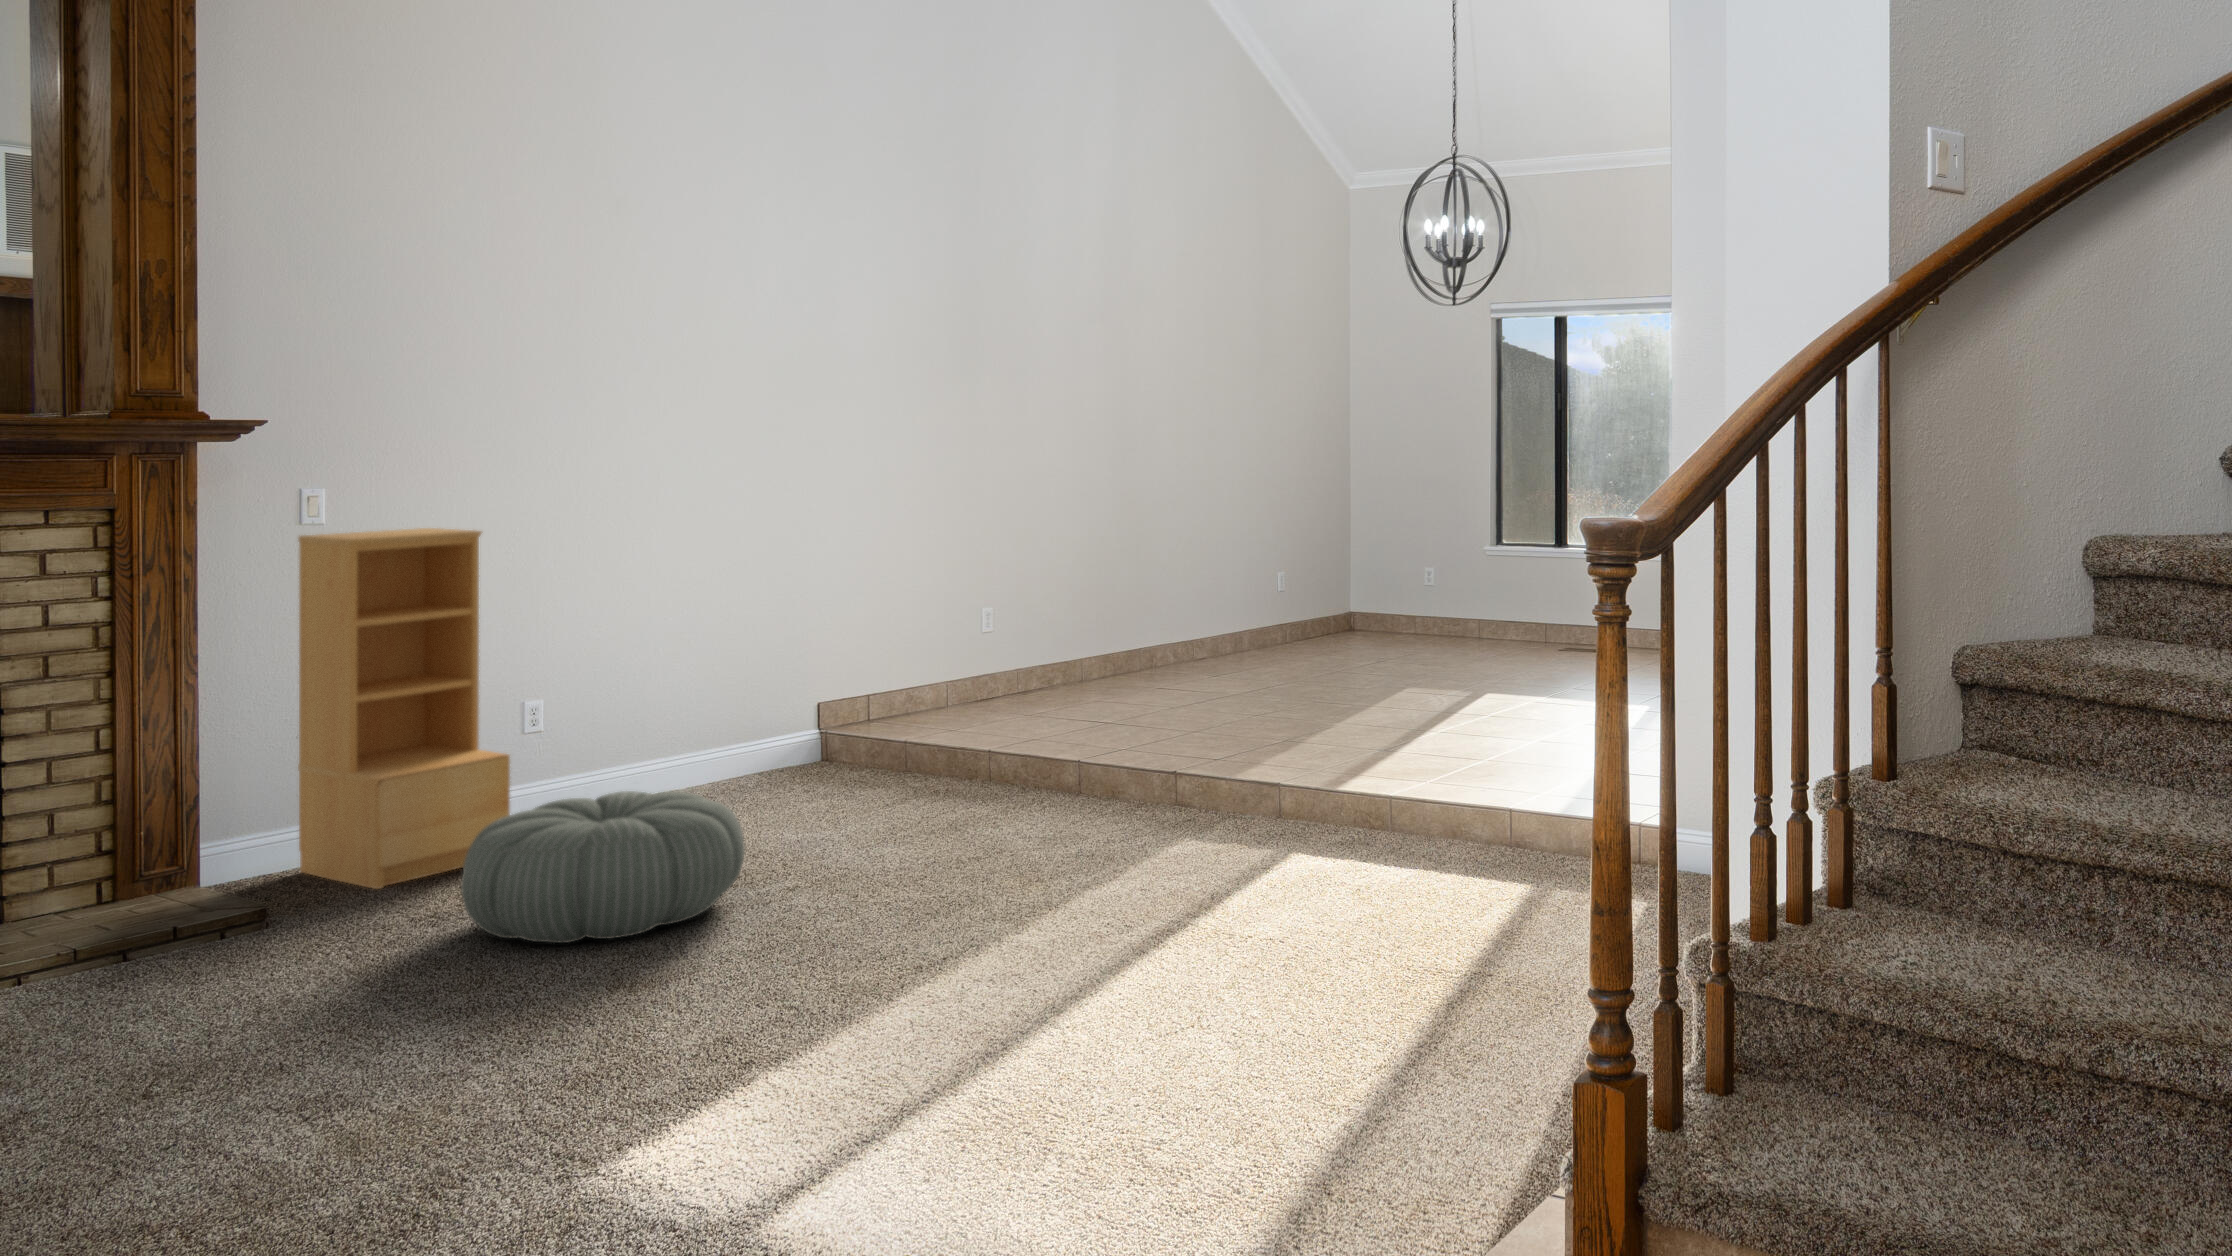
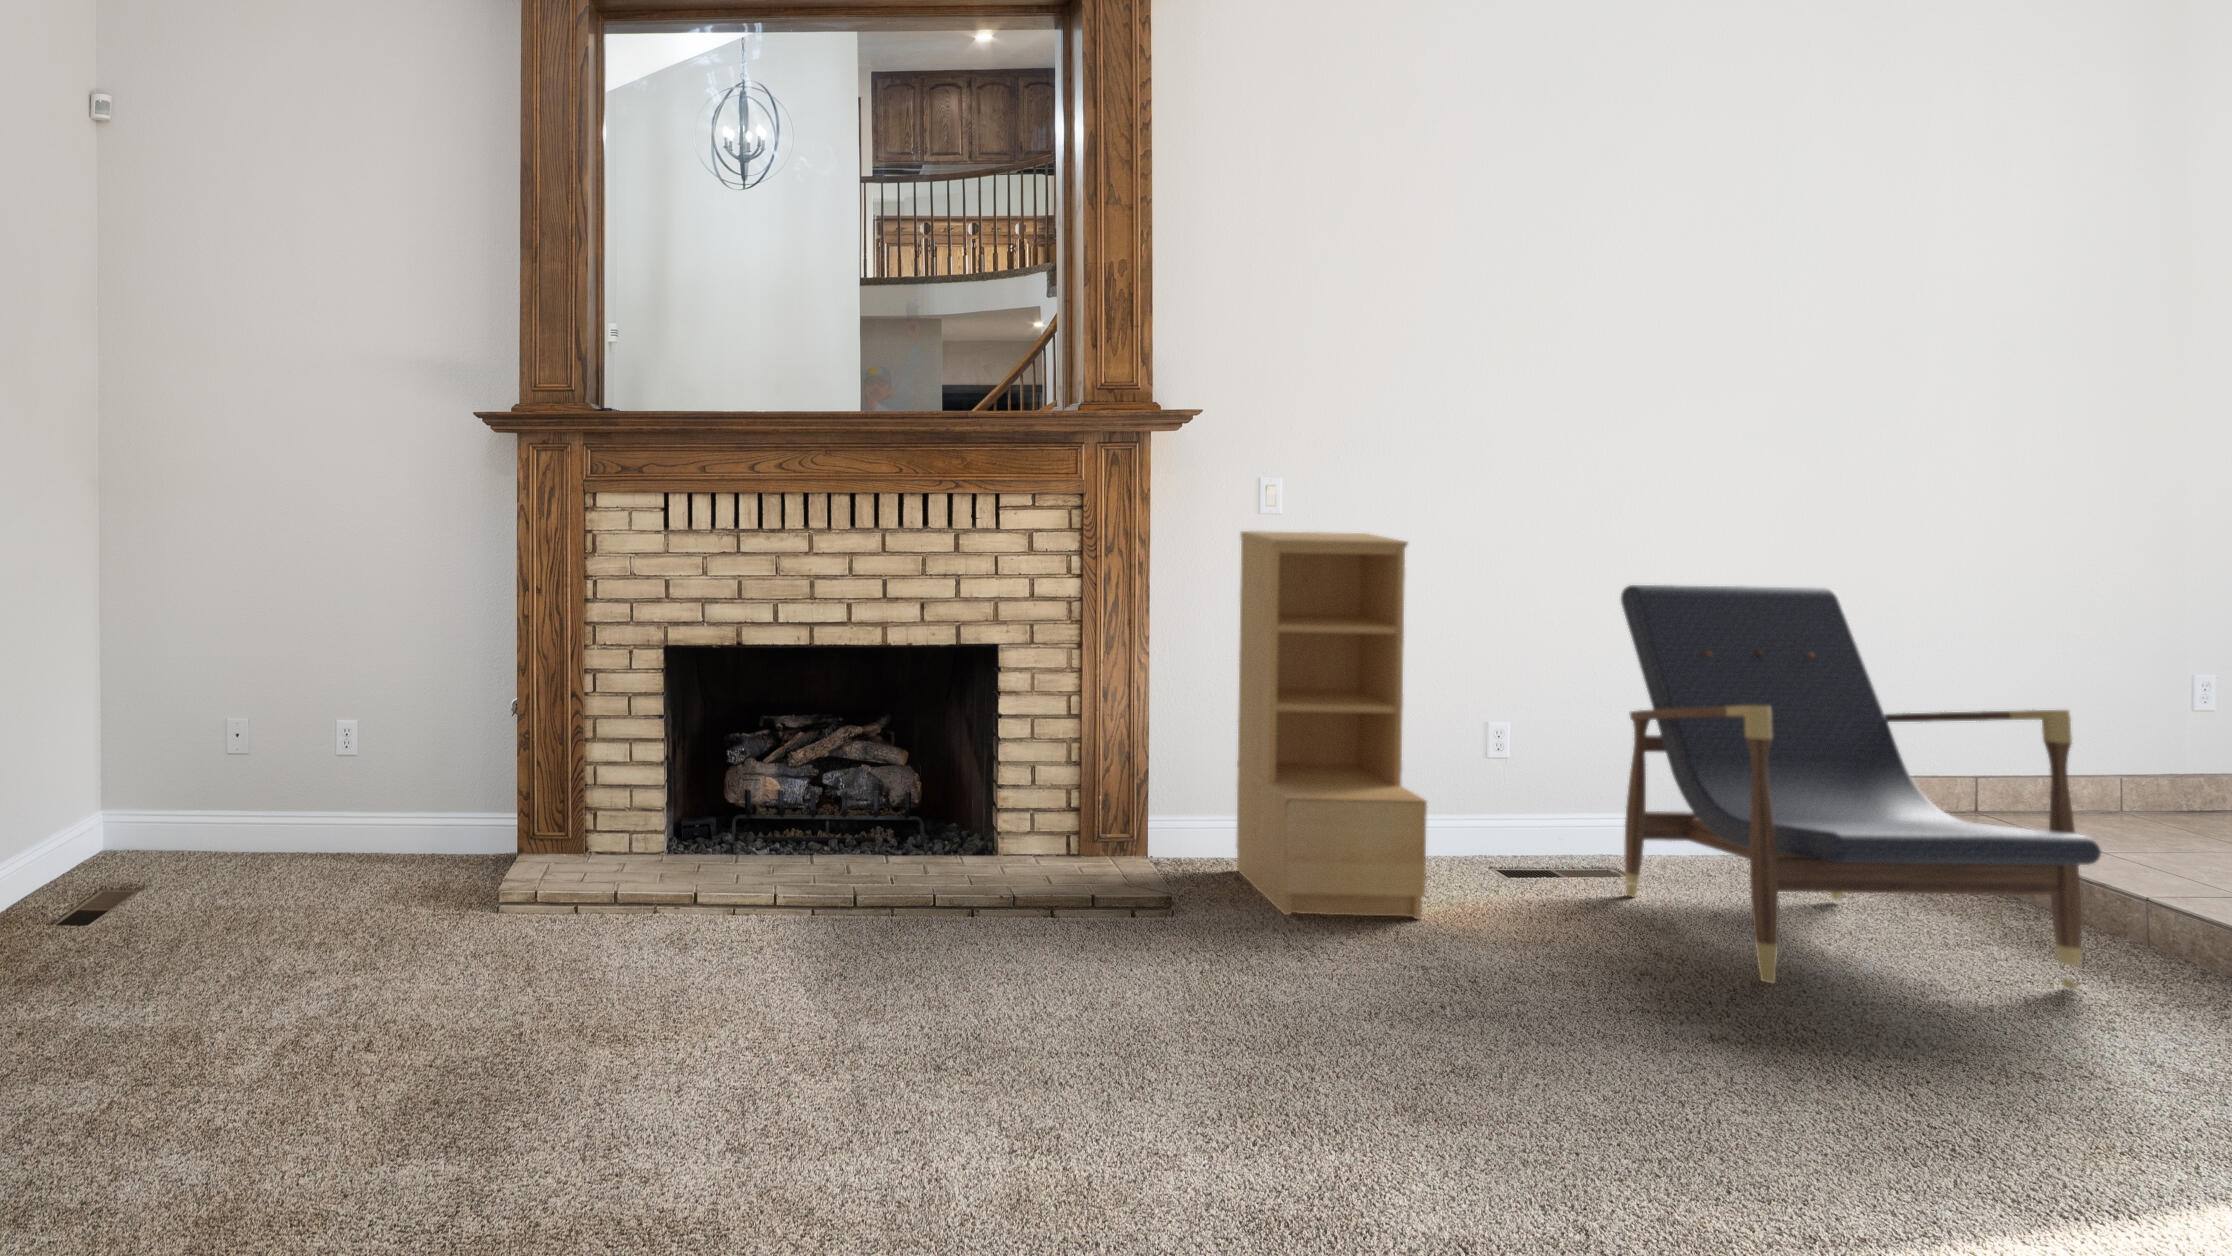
lounge chair: none [647,541,955,829] -> present [1621,585,2101,989]
pouf: present [461,791,745,943] -> none [1315,879,1673,1097]

